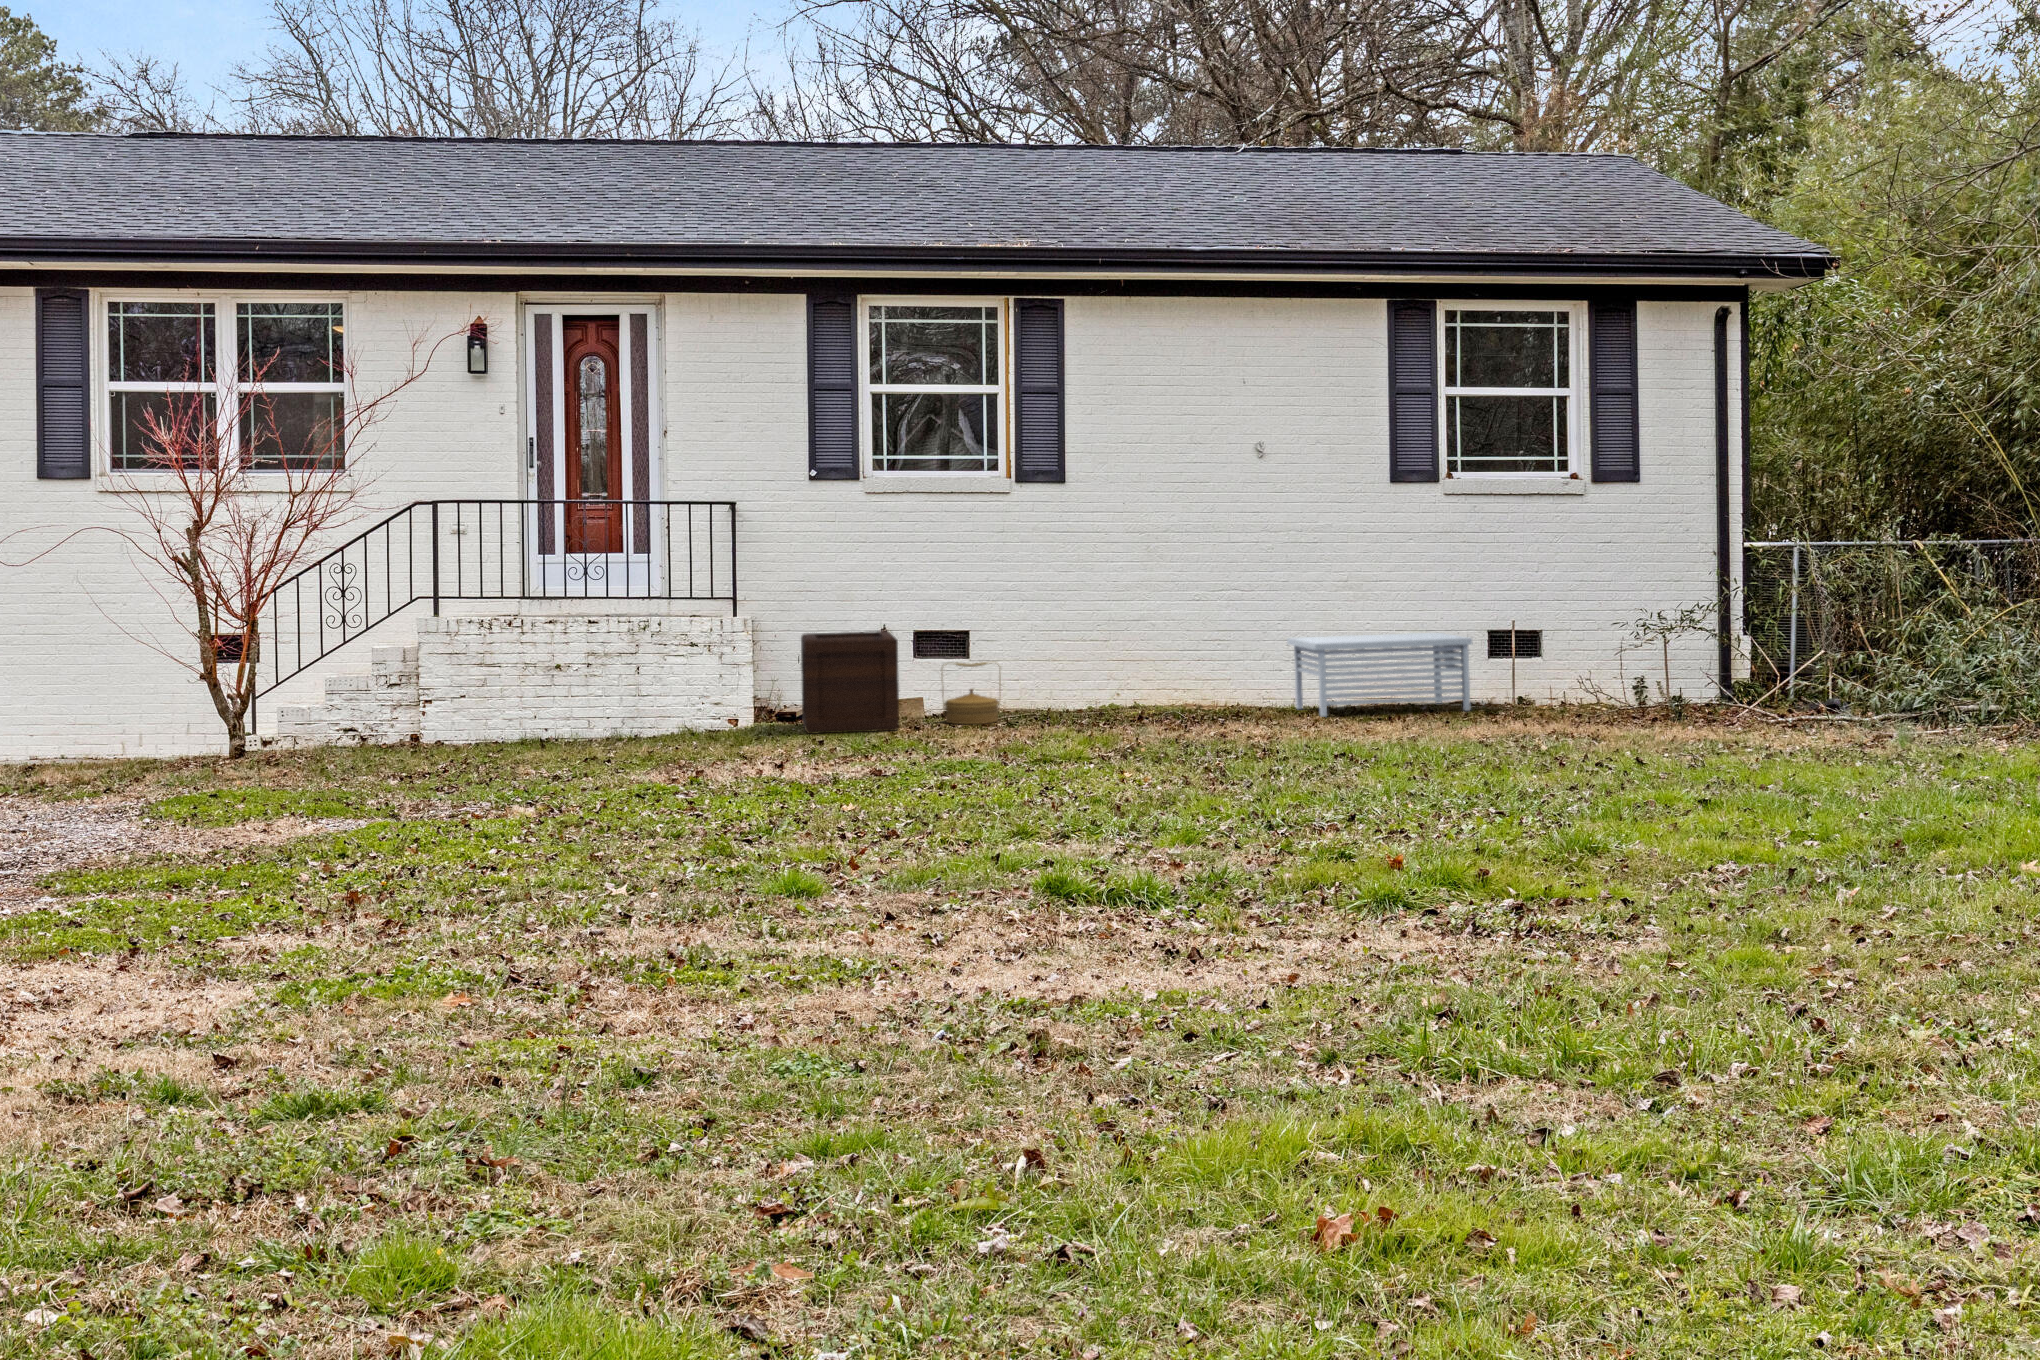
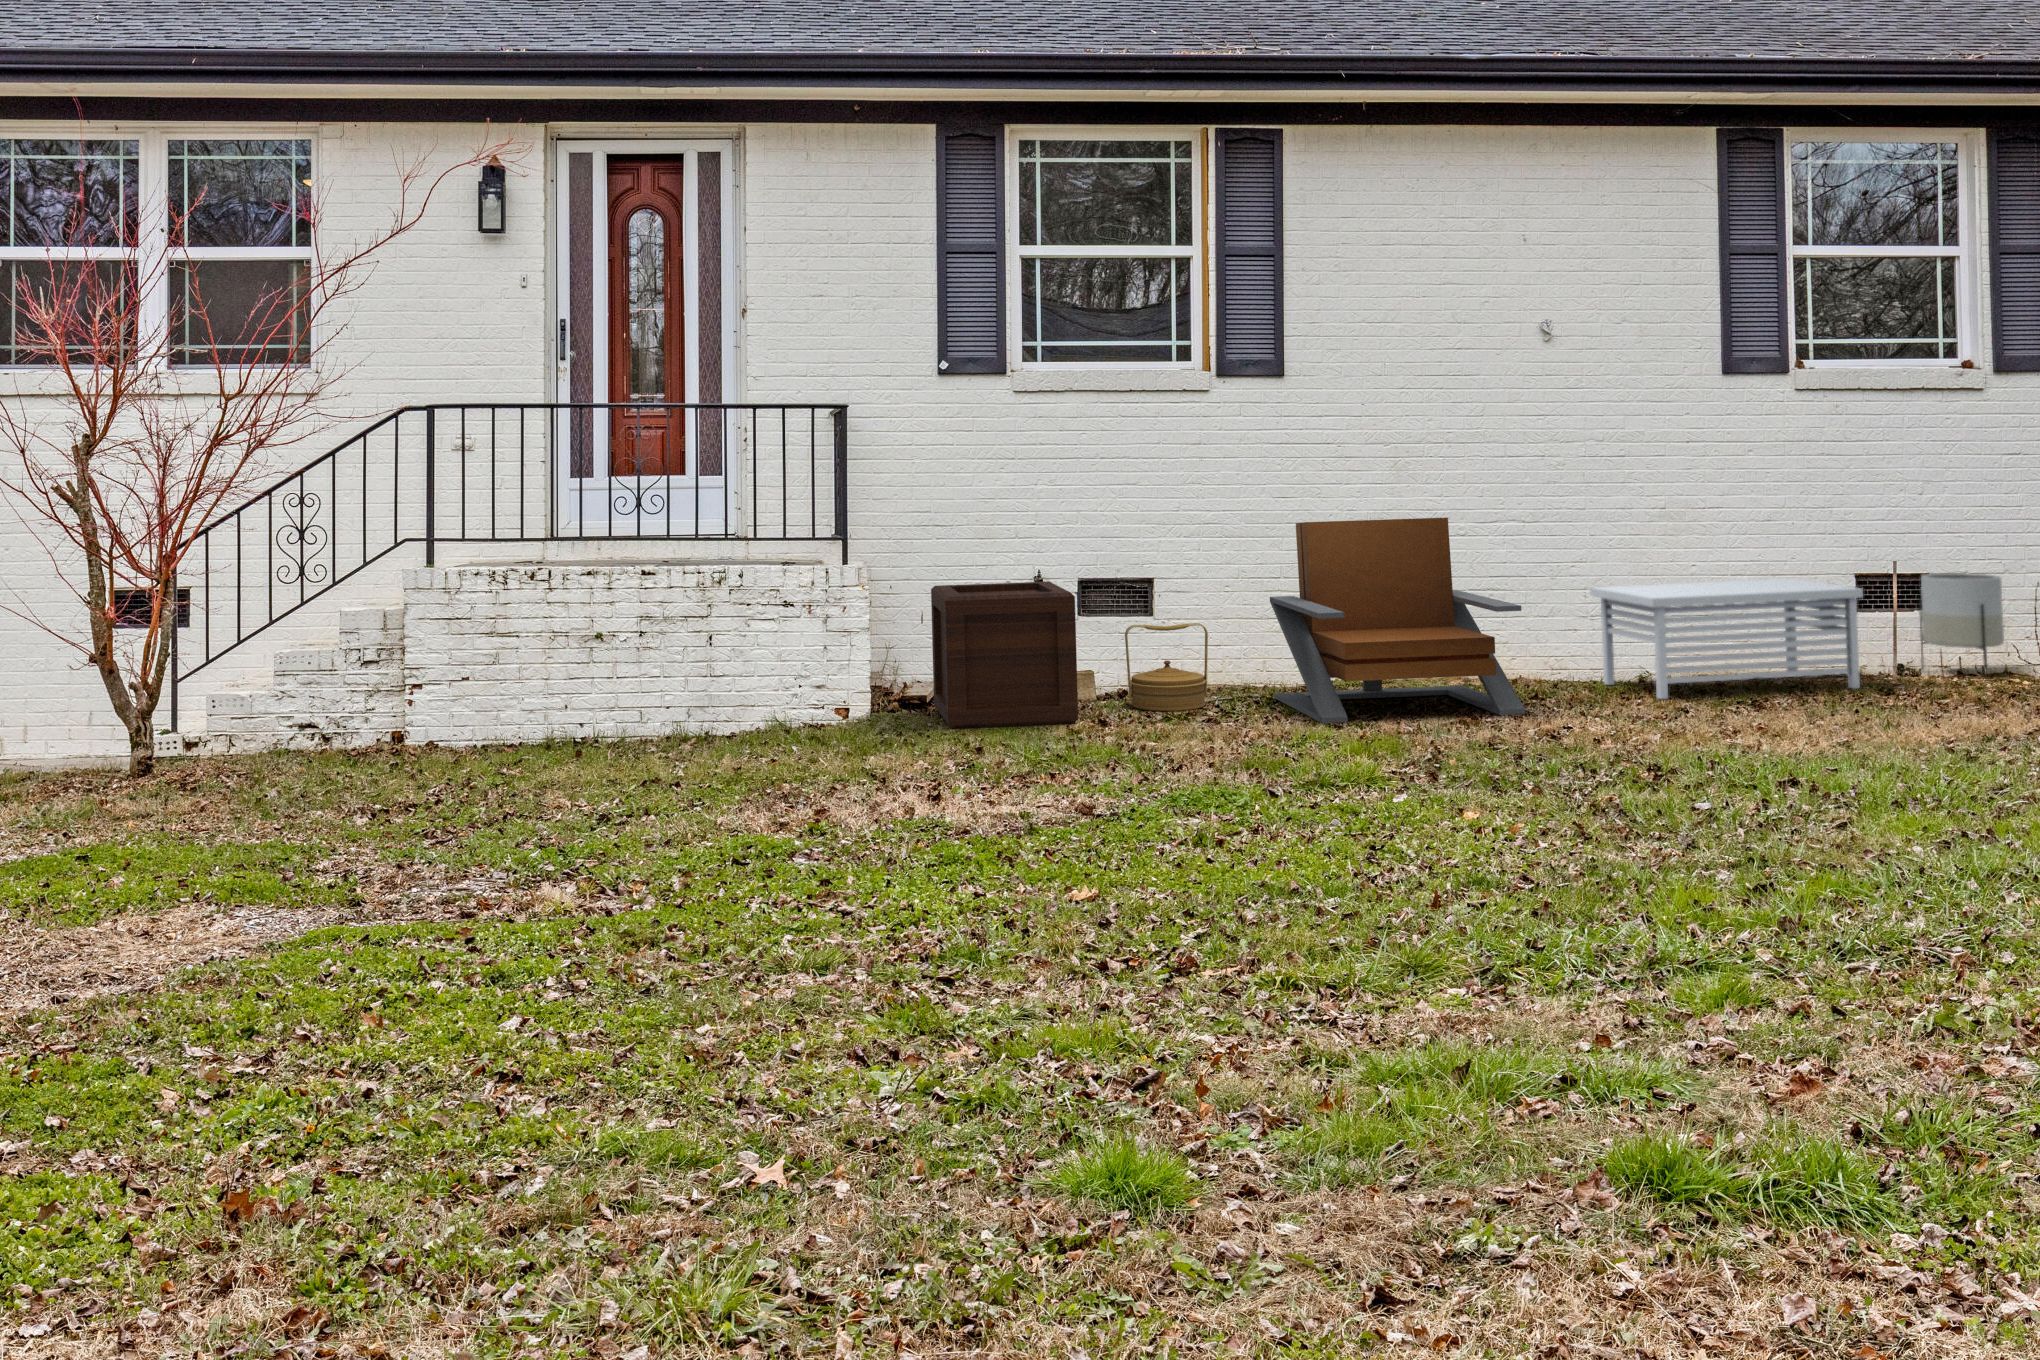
lounge chair: none [1049,585,1215,730] -> present [1270,518,1525,723]
planter: none [1531,629,1587,705] -> present [1919,573,2004,677]

